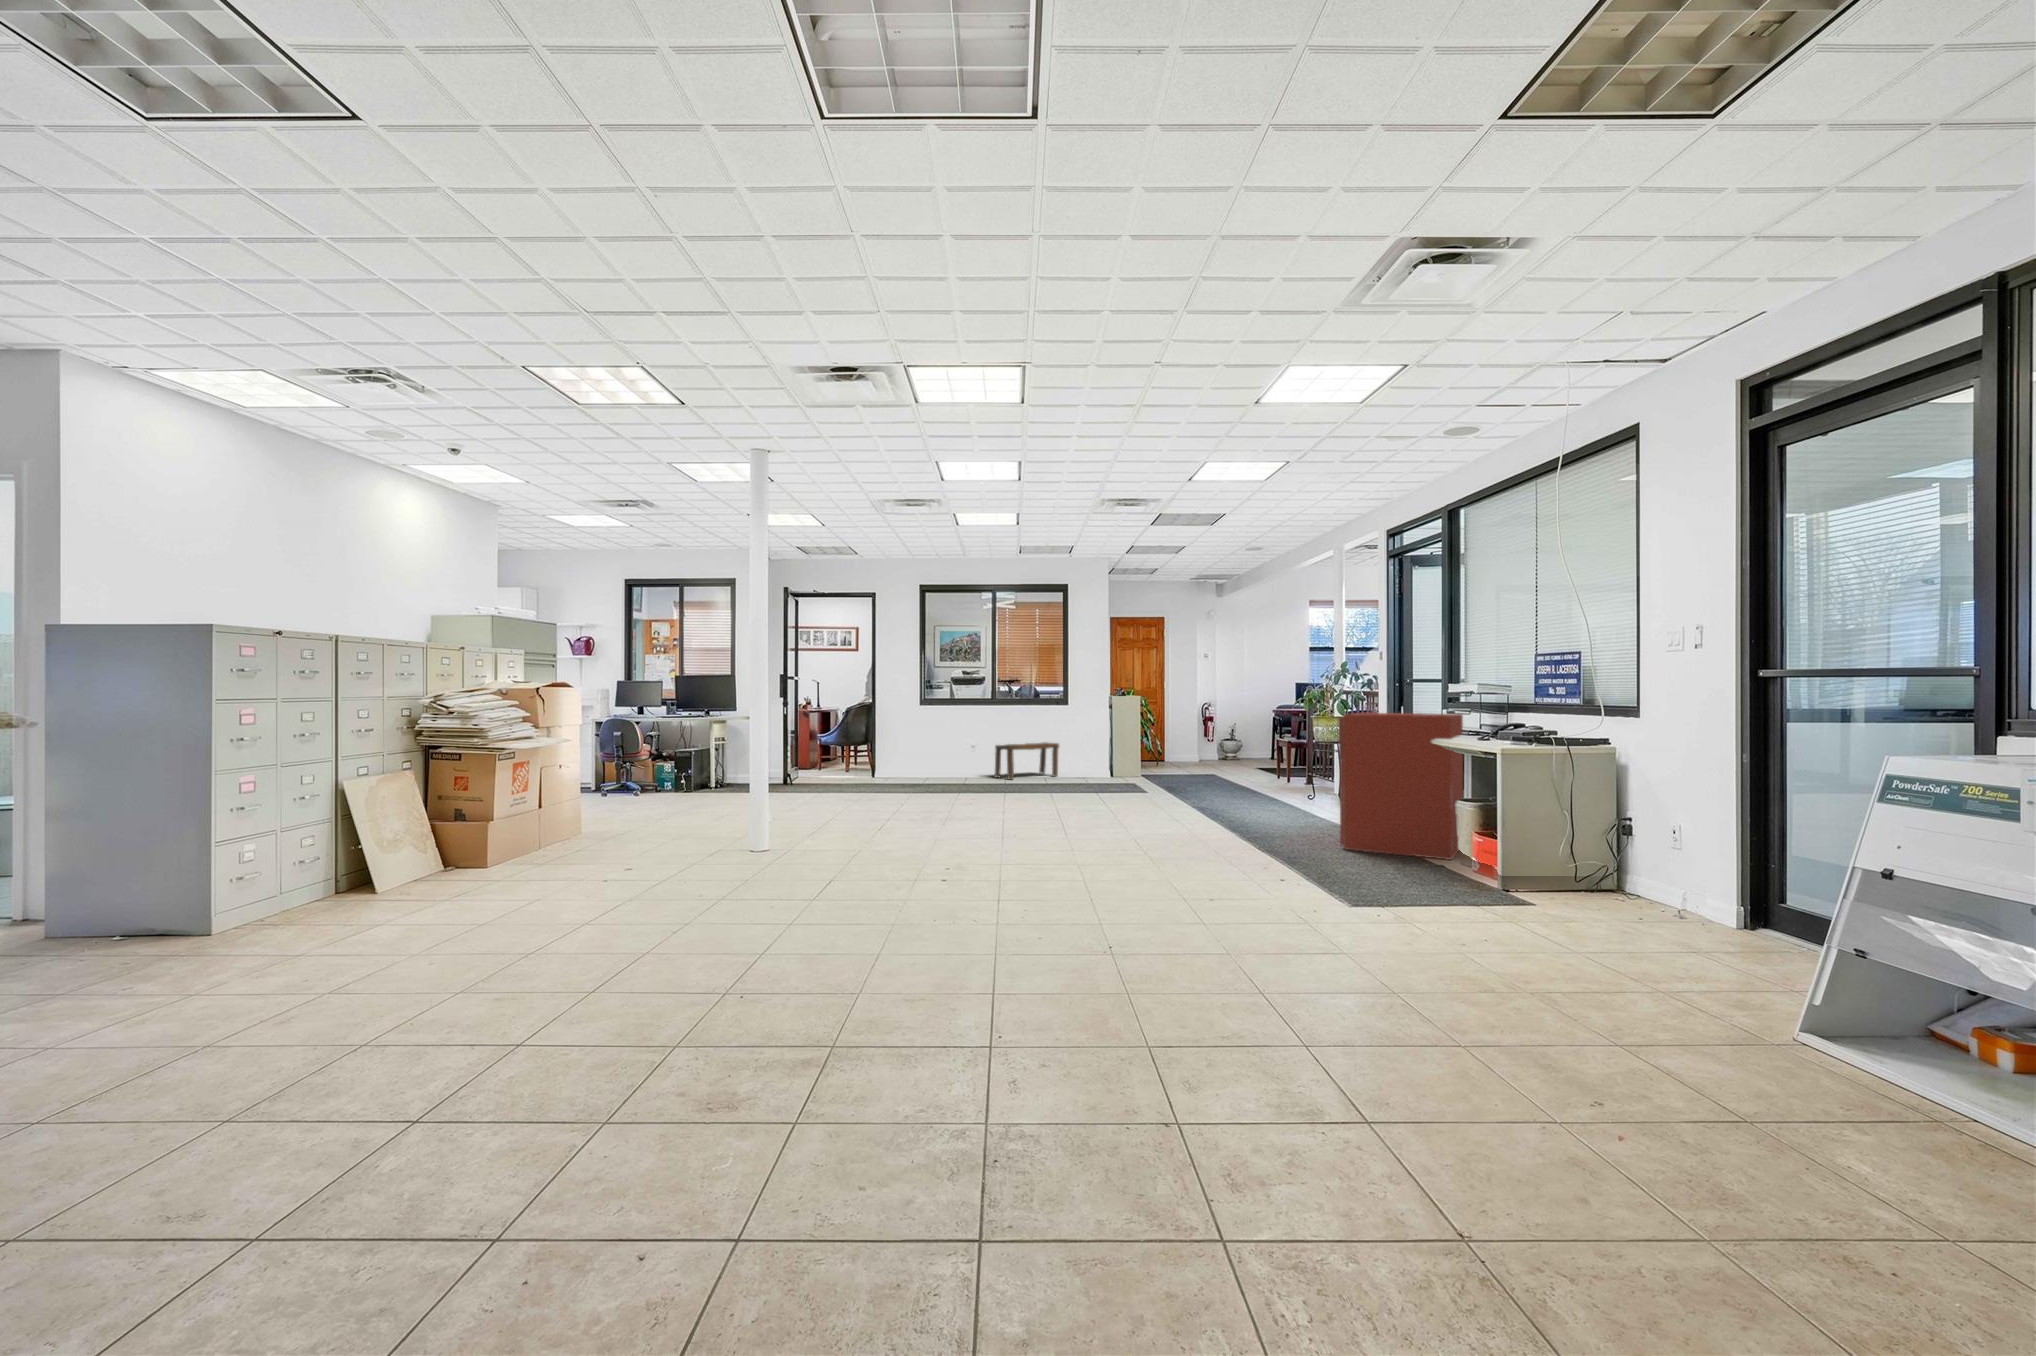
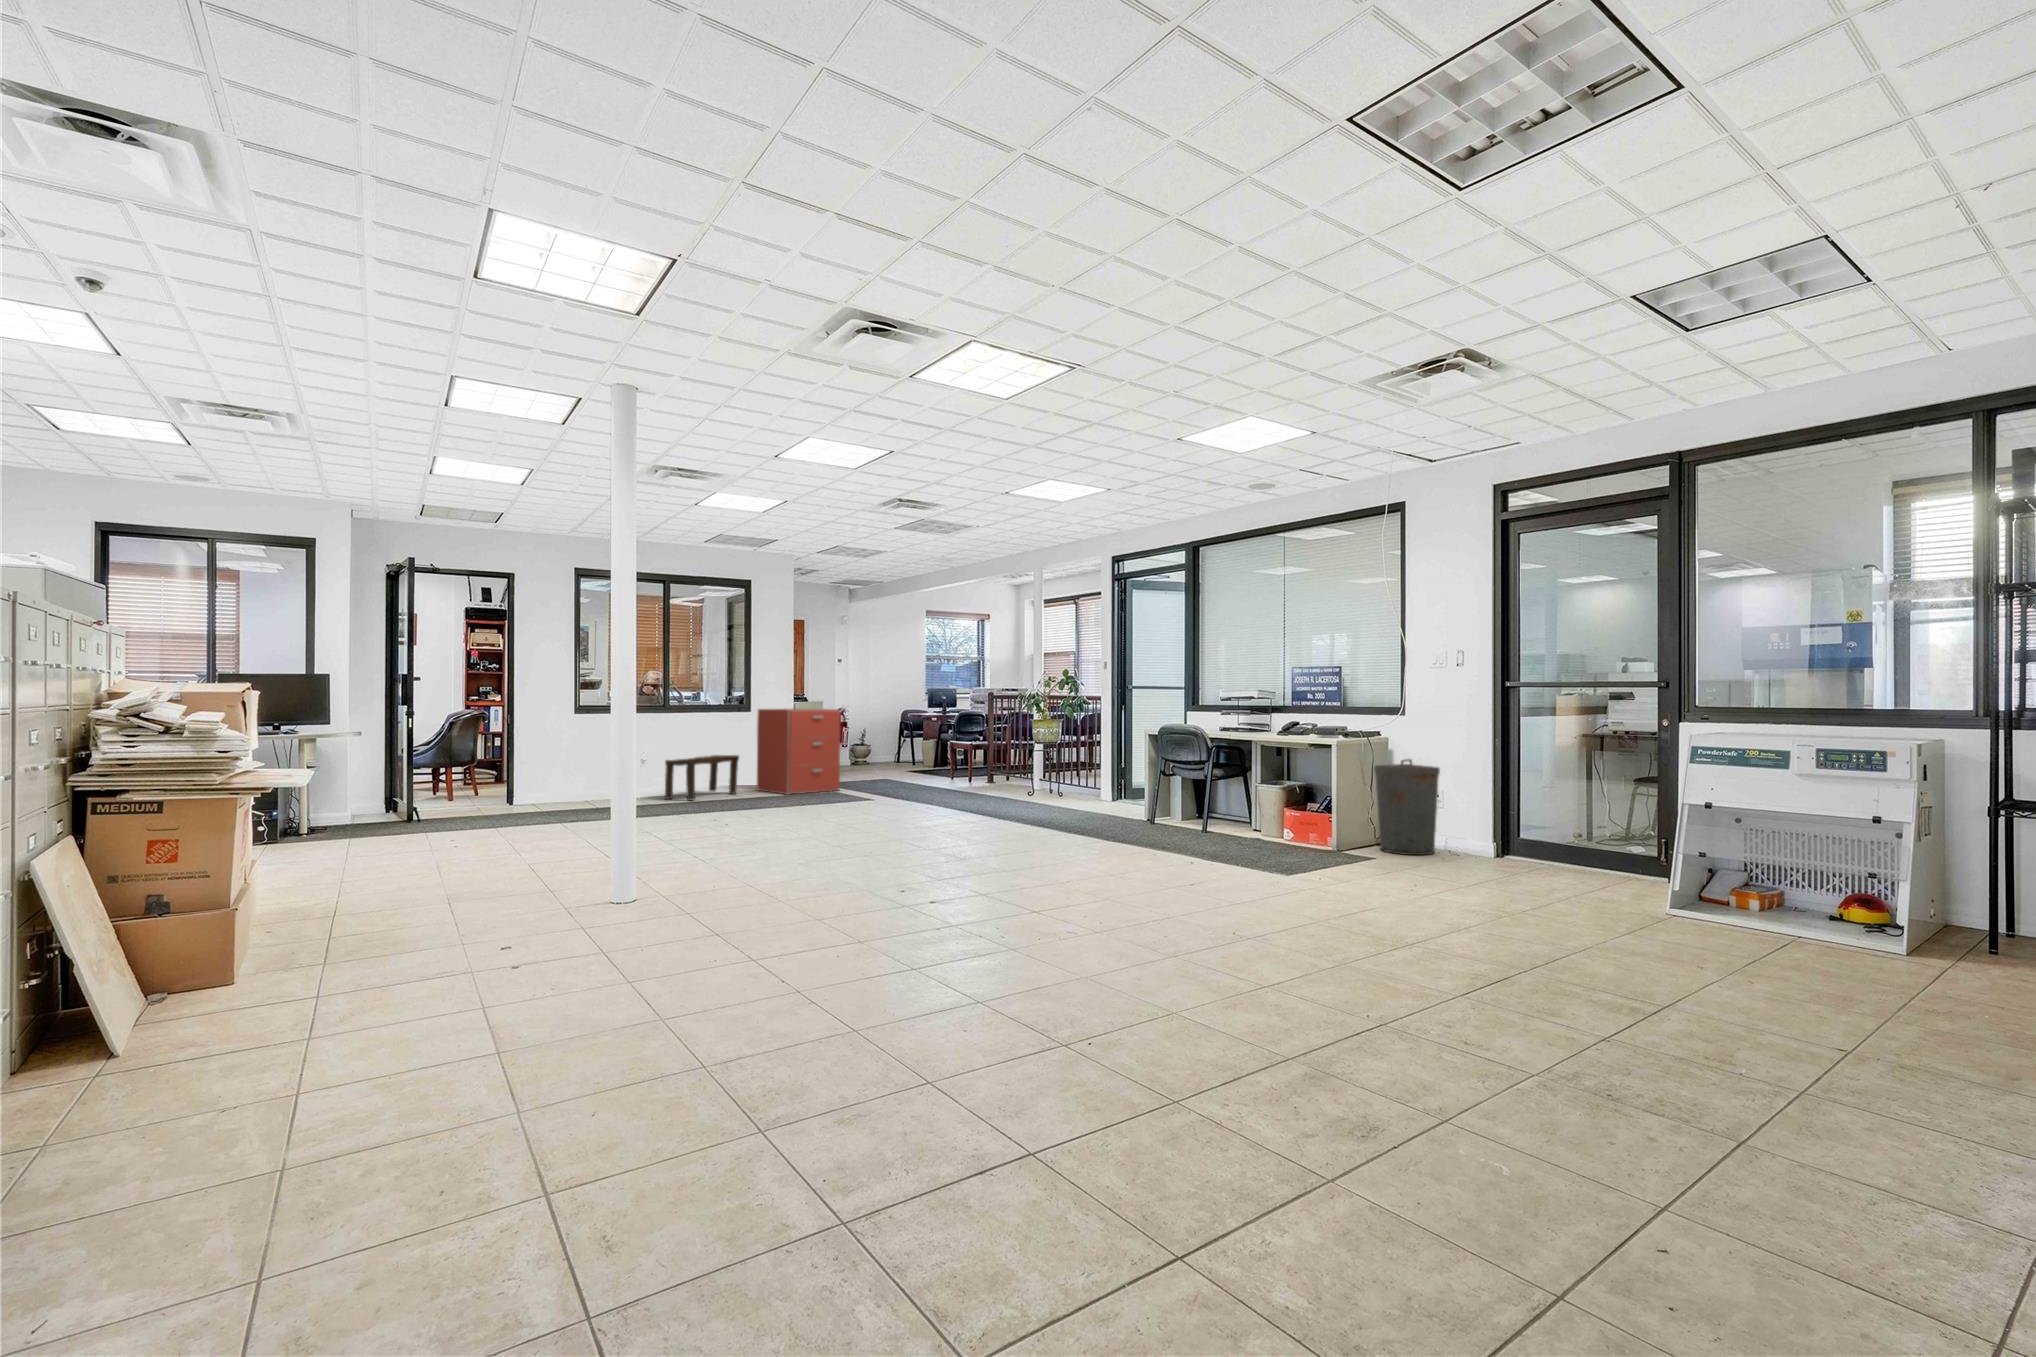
filing cabinet: present [1339,713,1463,860] -> present [757,709,841,795]
trash can: none [1563,775,1663,908] -> present [1374,759,1440,855]

